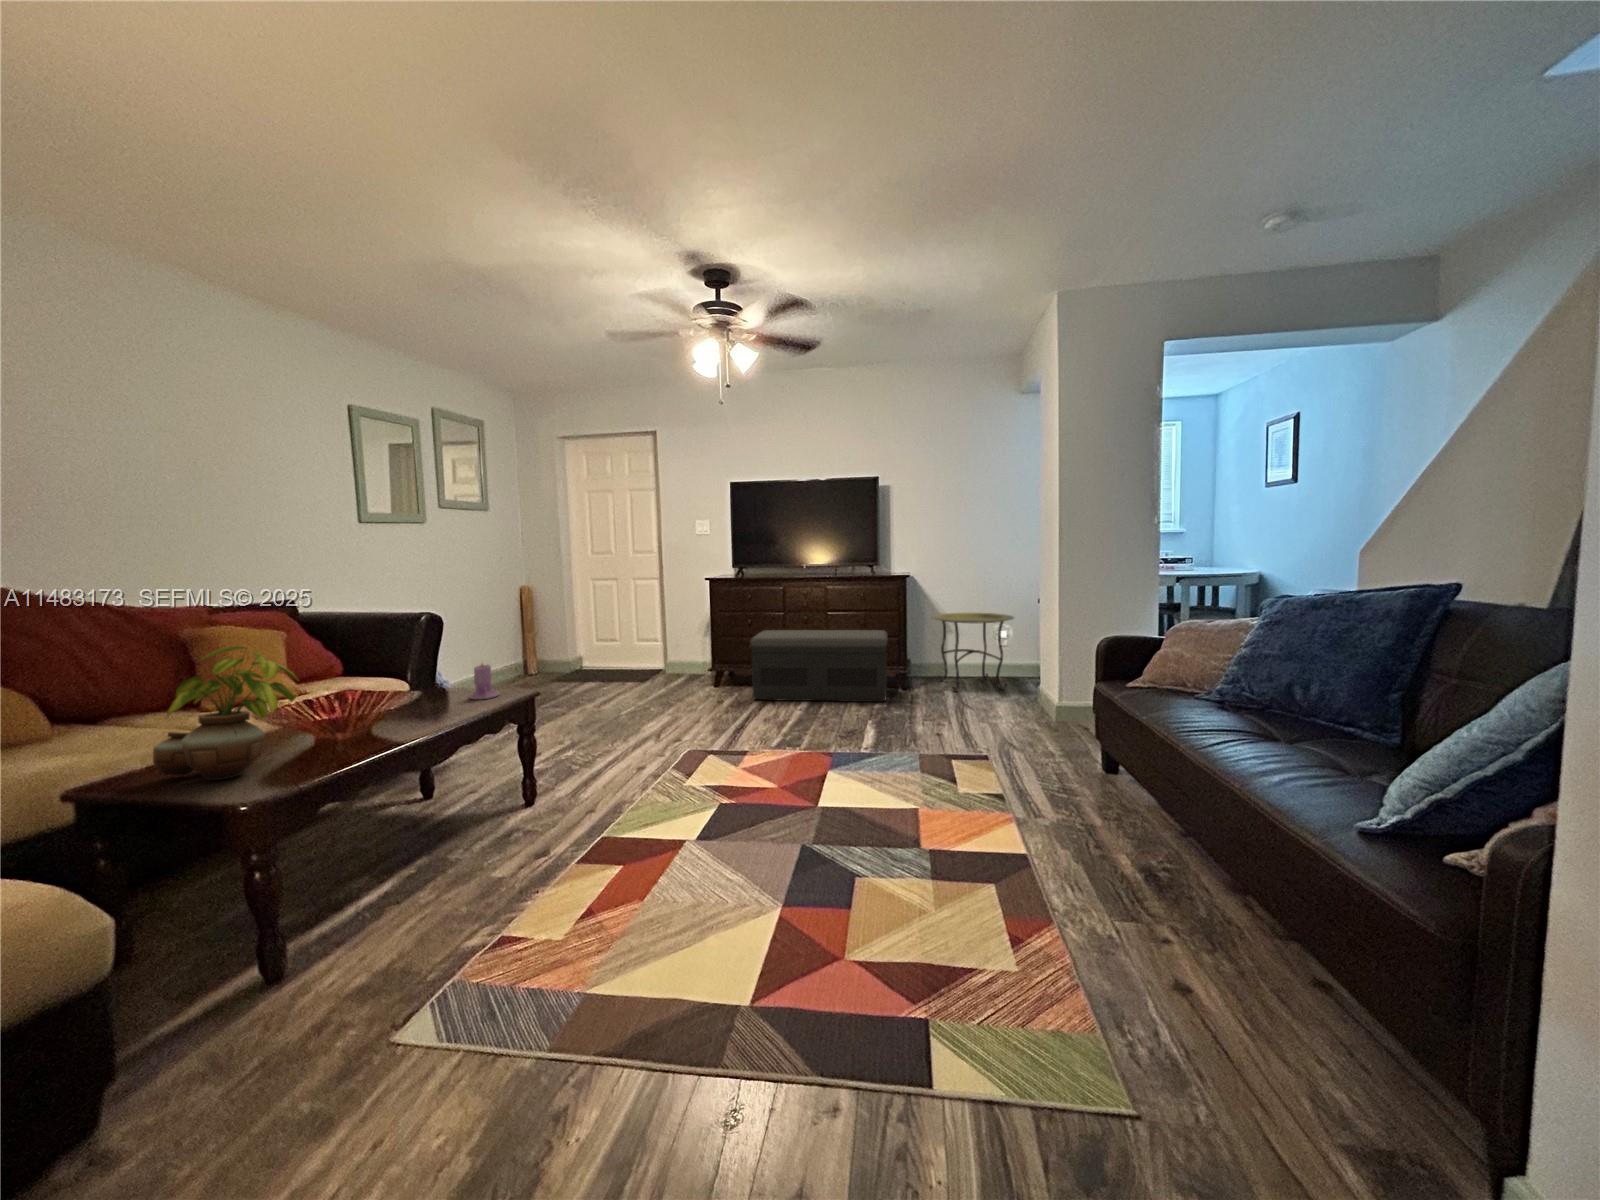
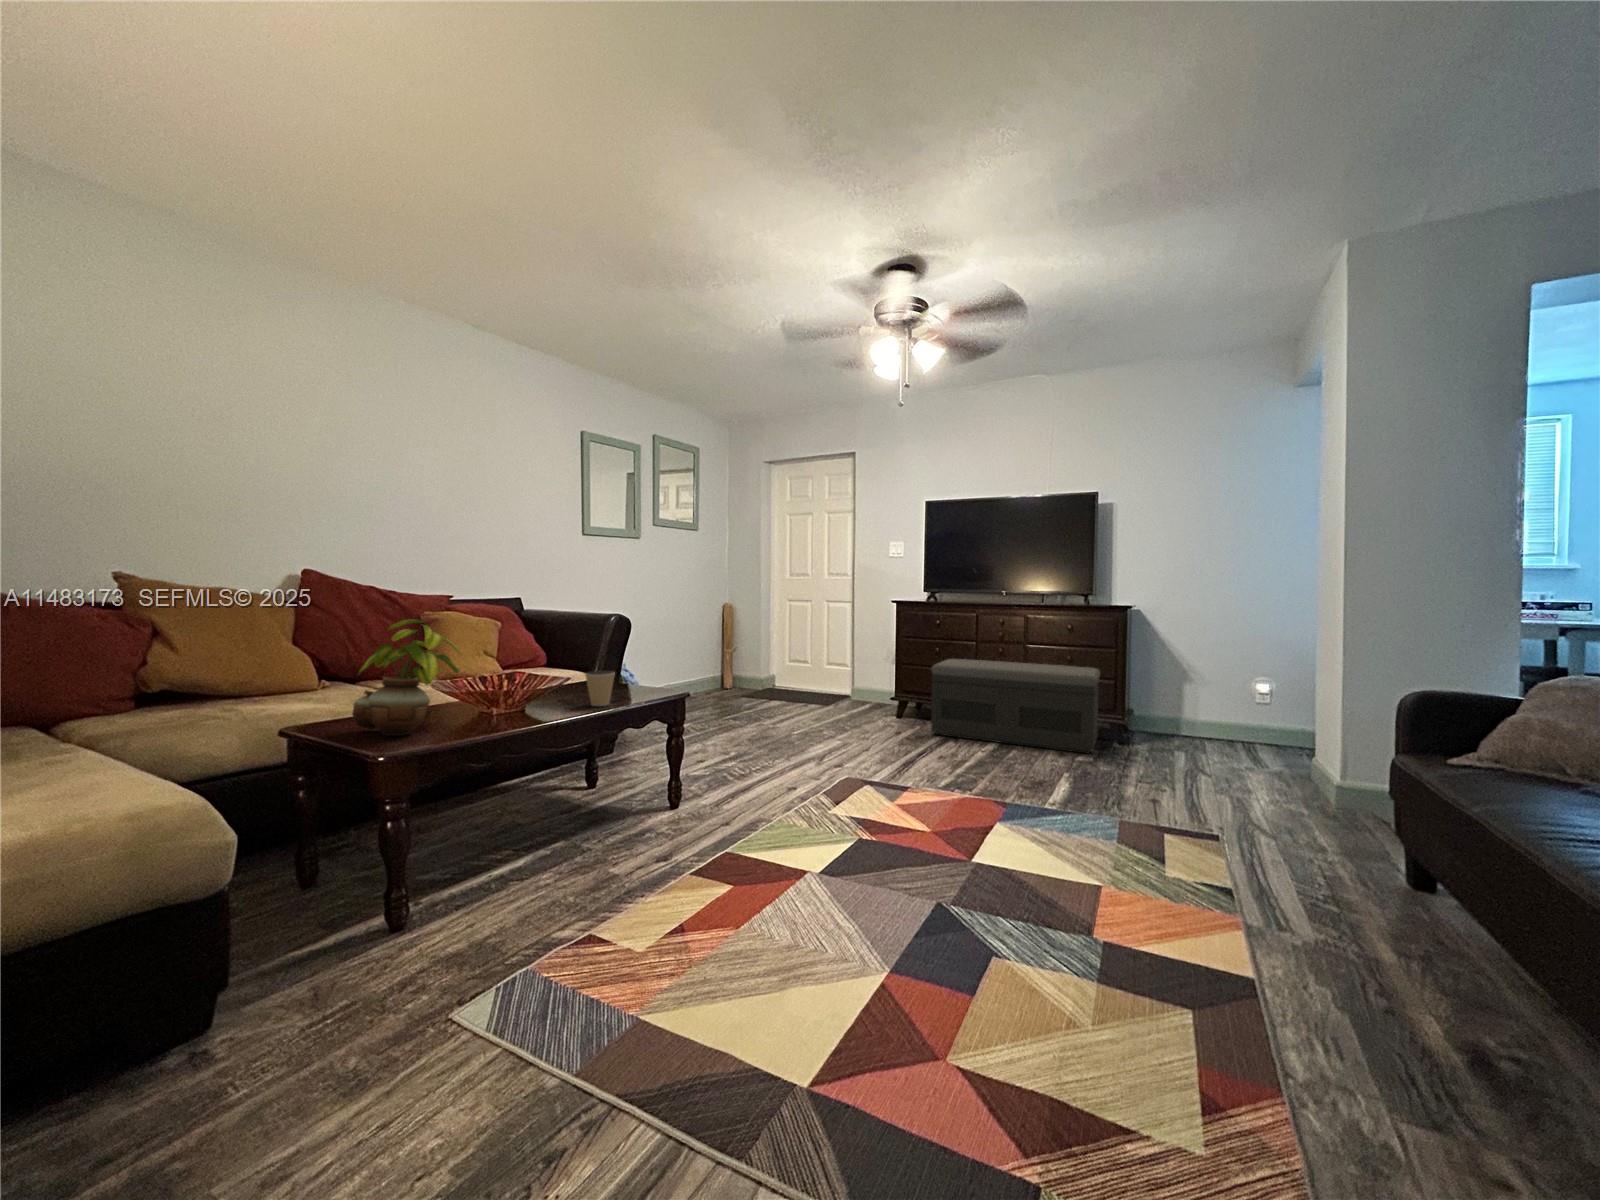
side table: present [931,613,1014,692] -> none [1161,654,1284,758]
candle: present [469,663,499,699] -> none [625,658,653,696]
coffee cup: none [431,678,465,716] -> present [585,671,615,706]

